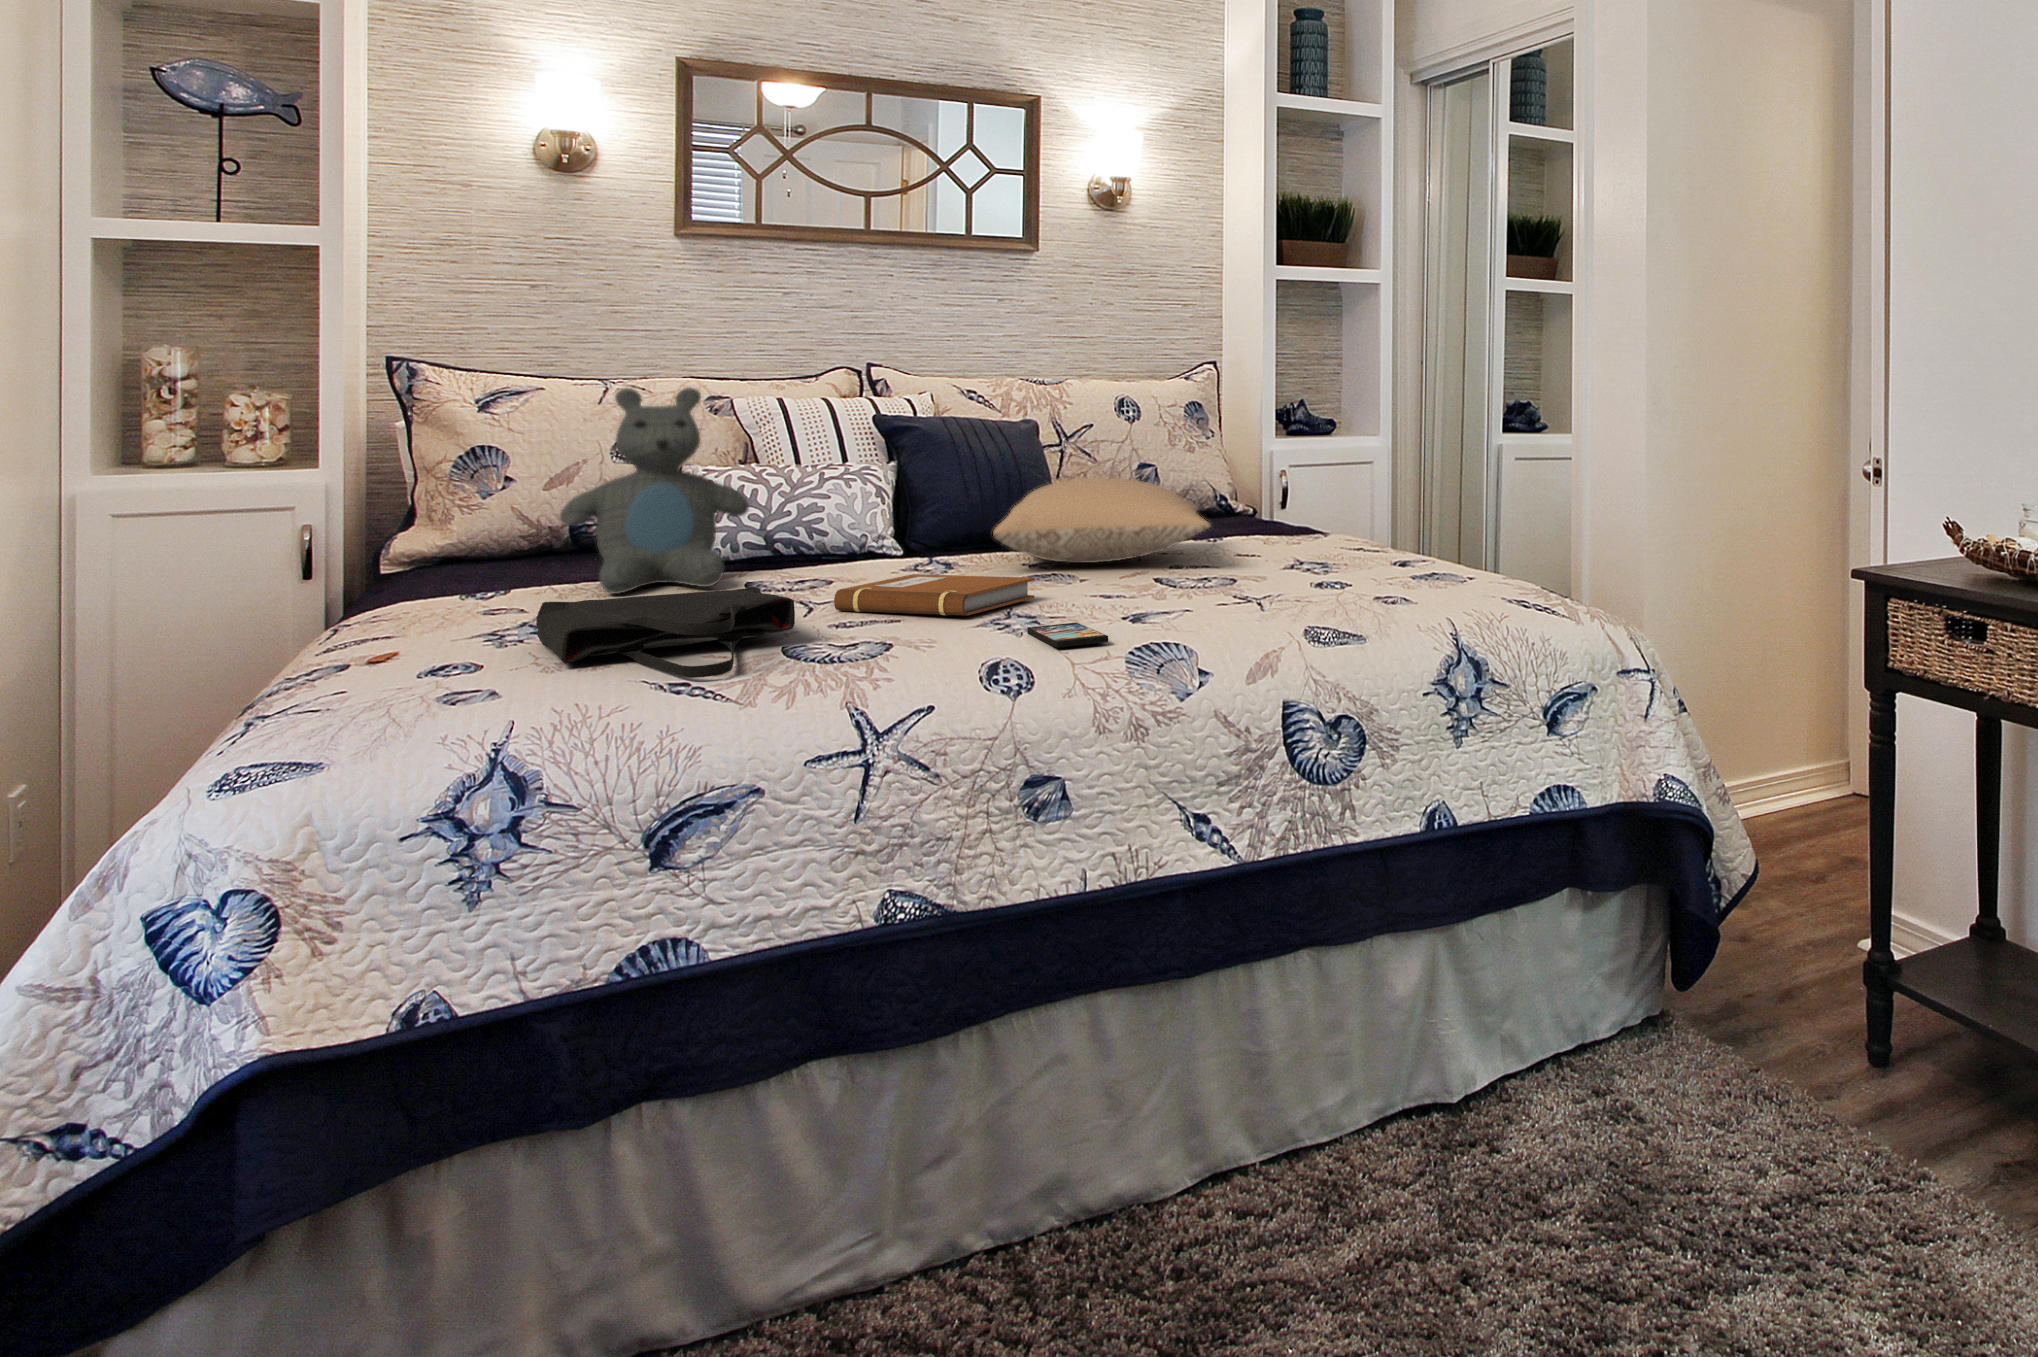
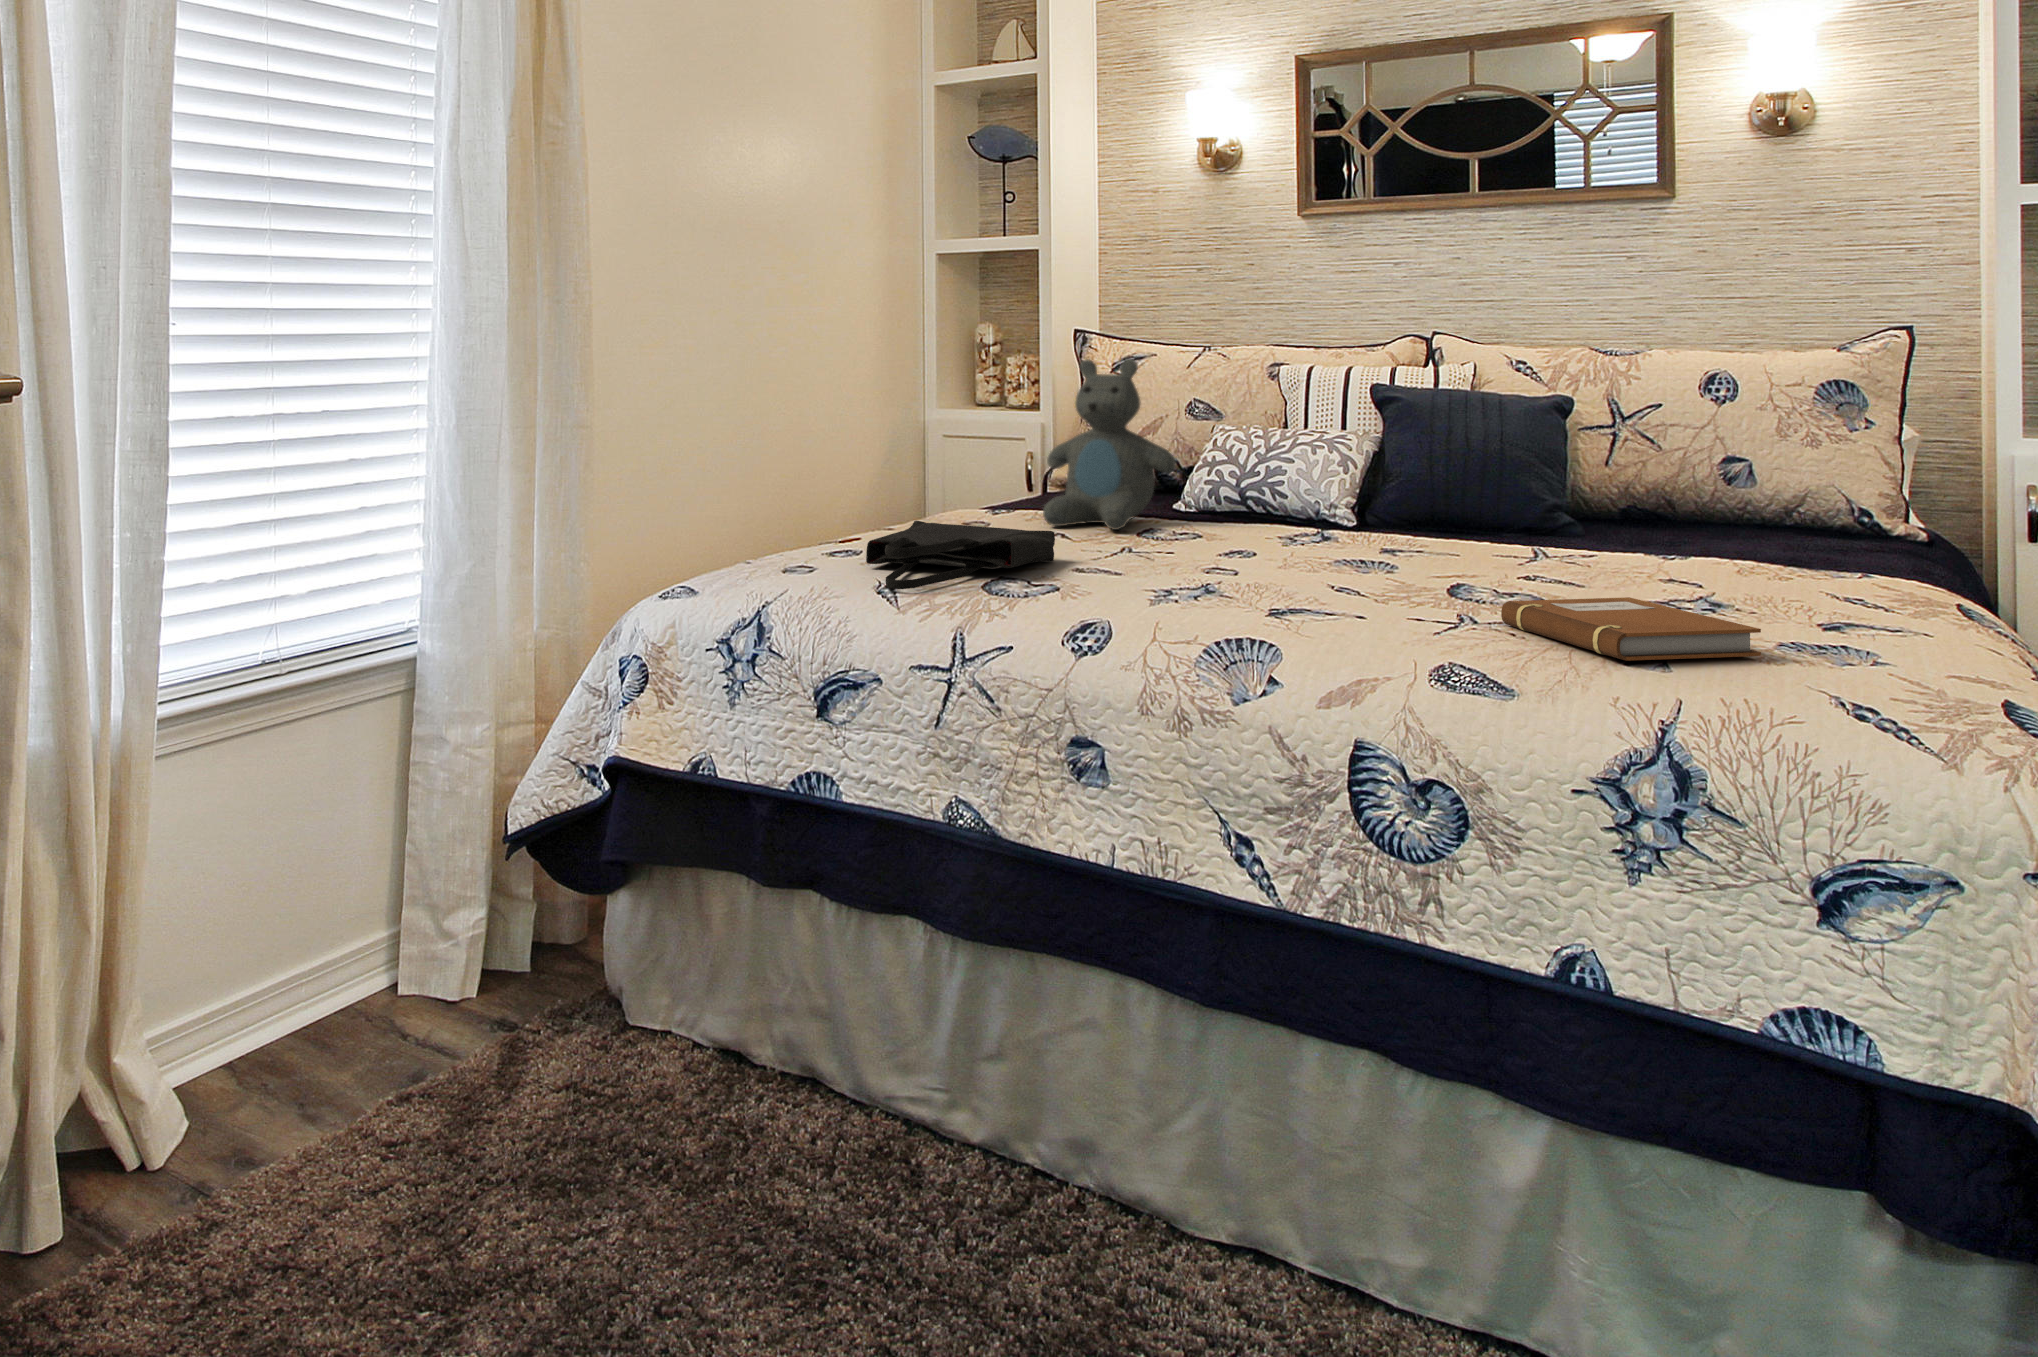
pillow: present [993,478,1210,563] -> none [1343,465,1684,562]
notebook: present [834,574,1035,616] -> present [1501,597,1761,661]
smartphone: present [1027,623,1108,648] -> none [1146,603,1231,629]

